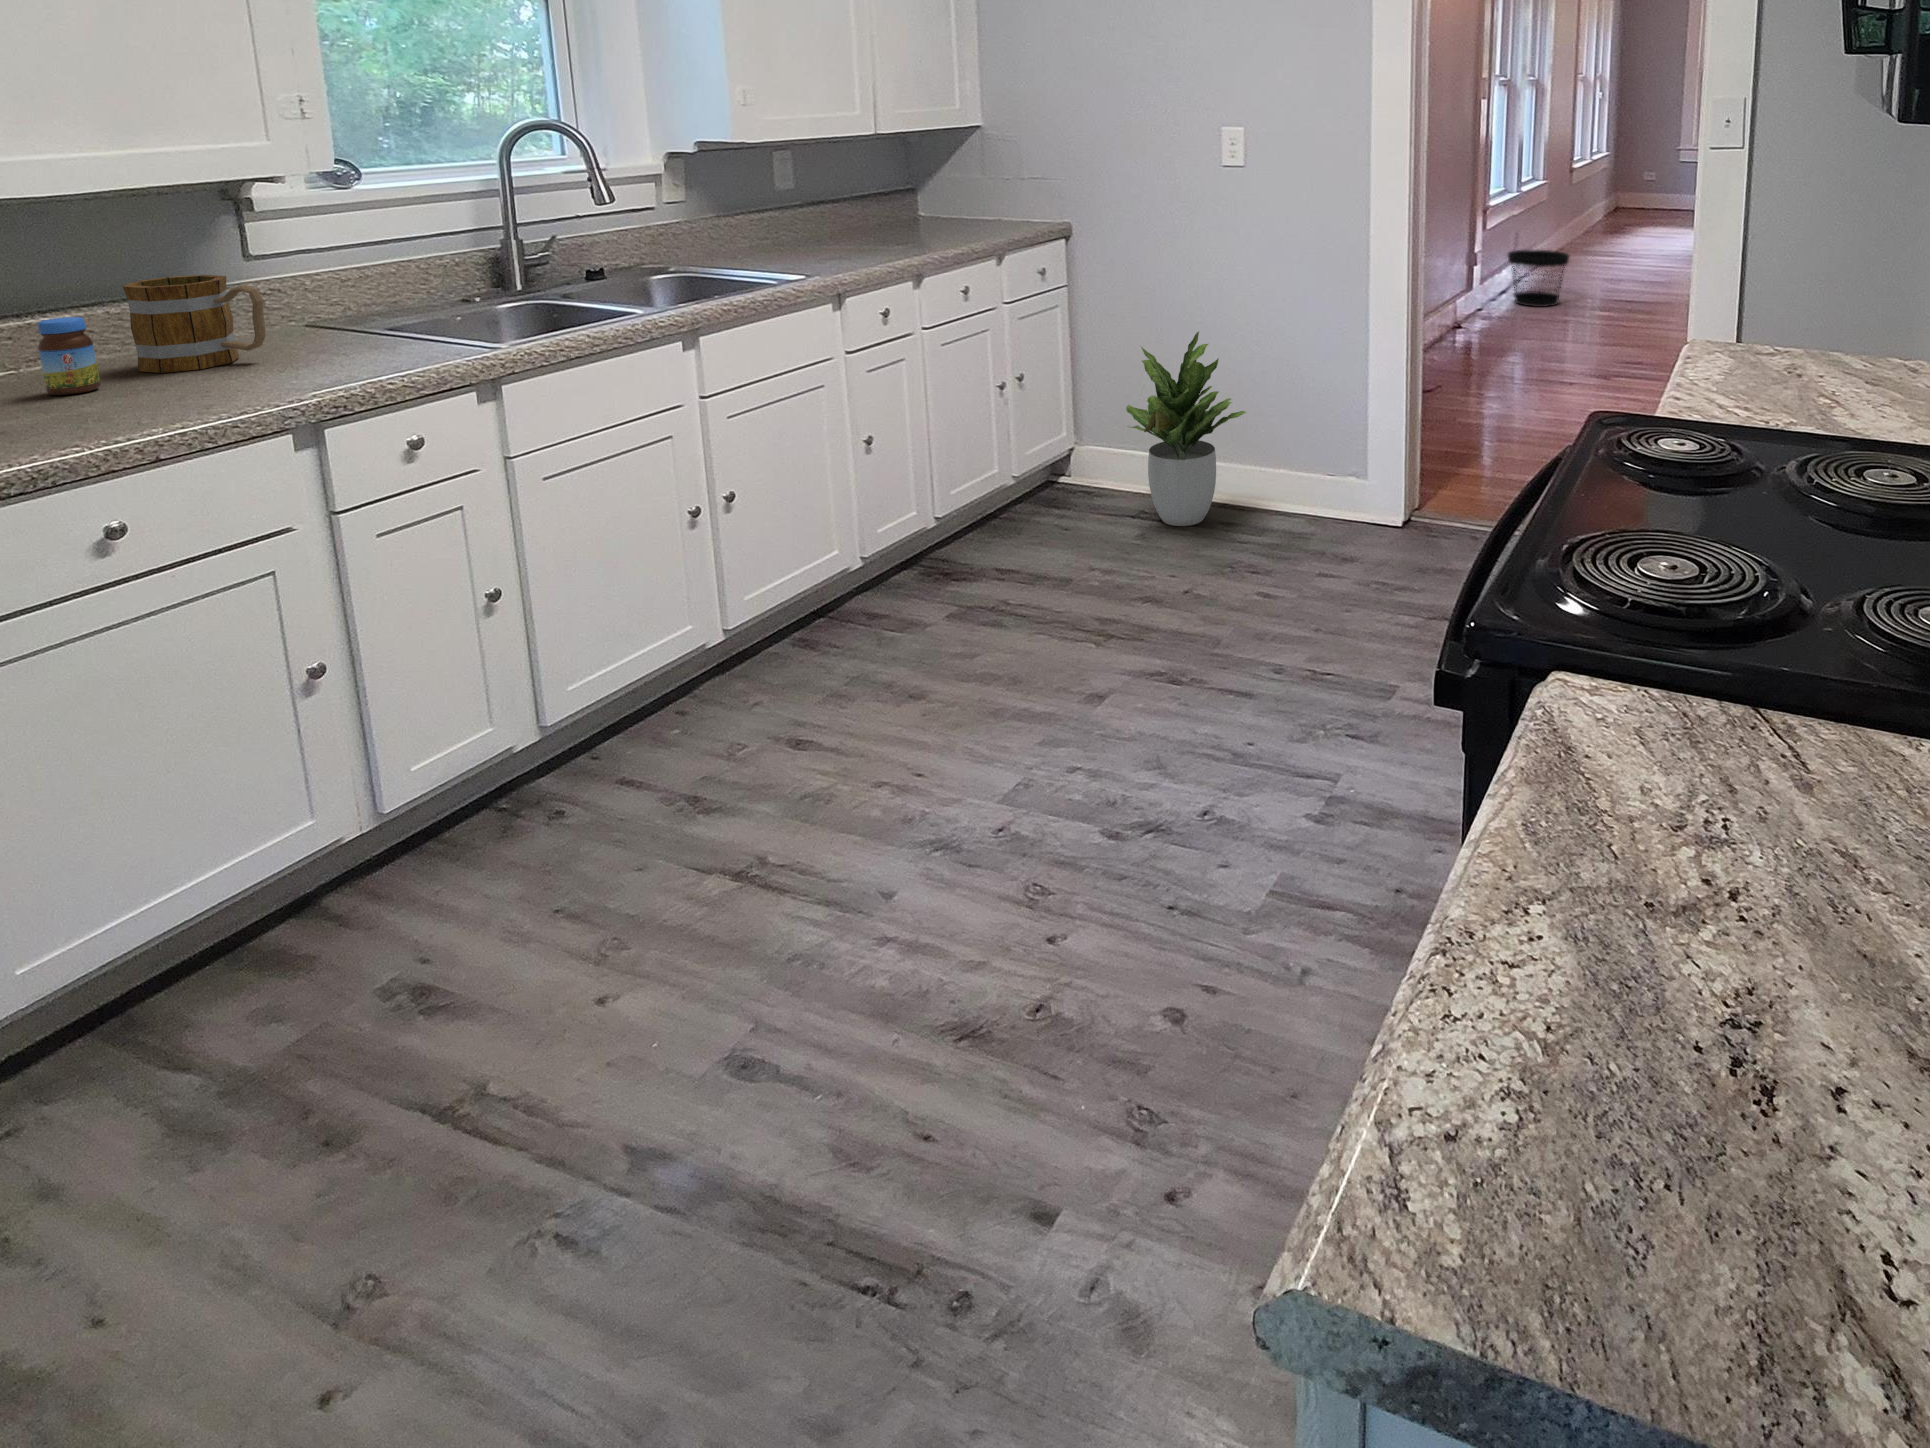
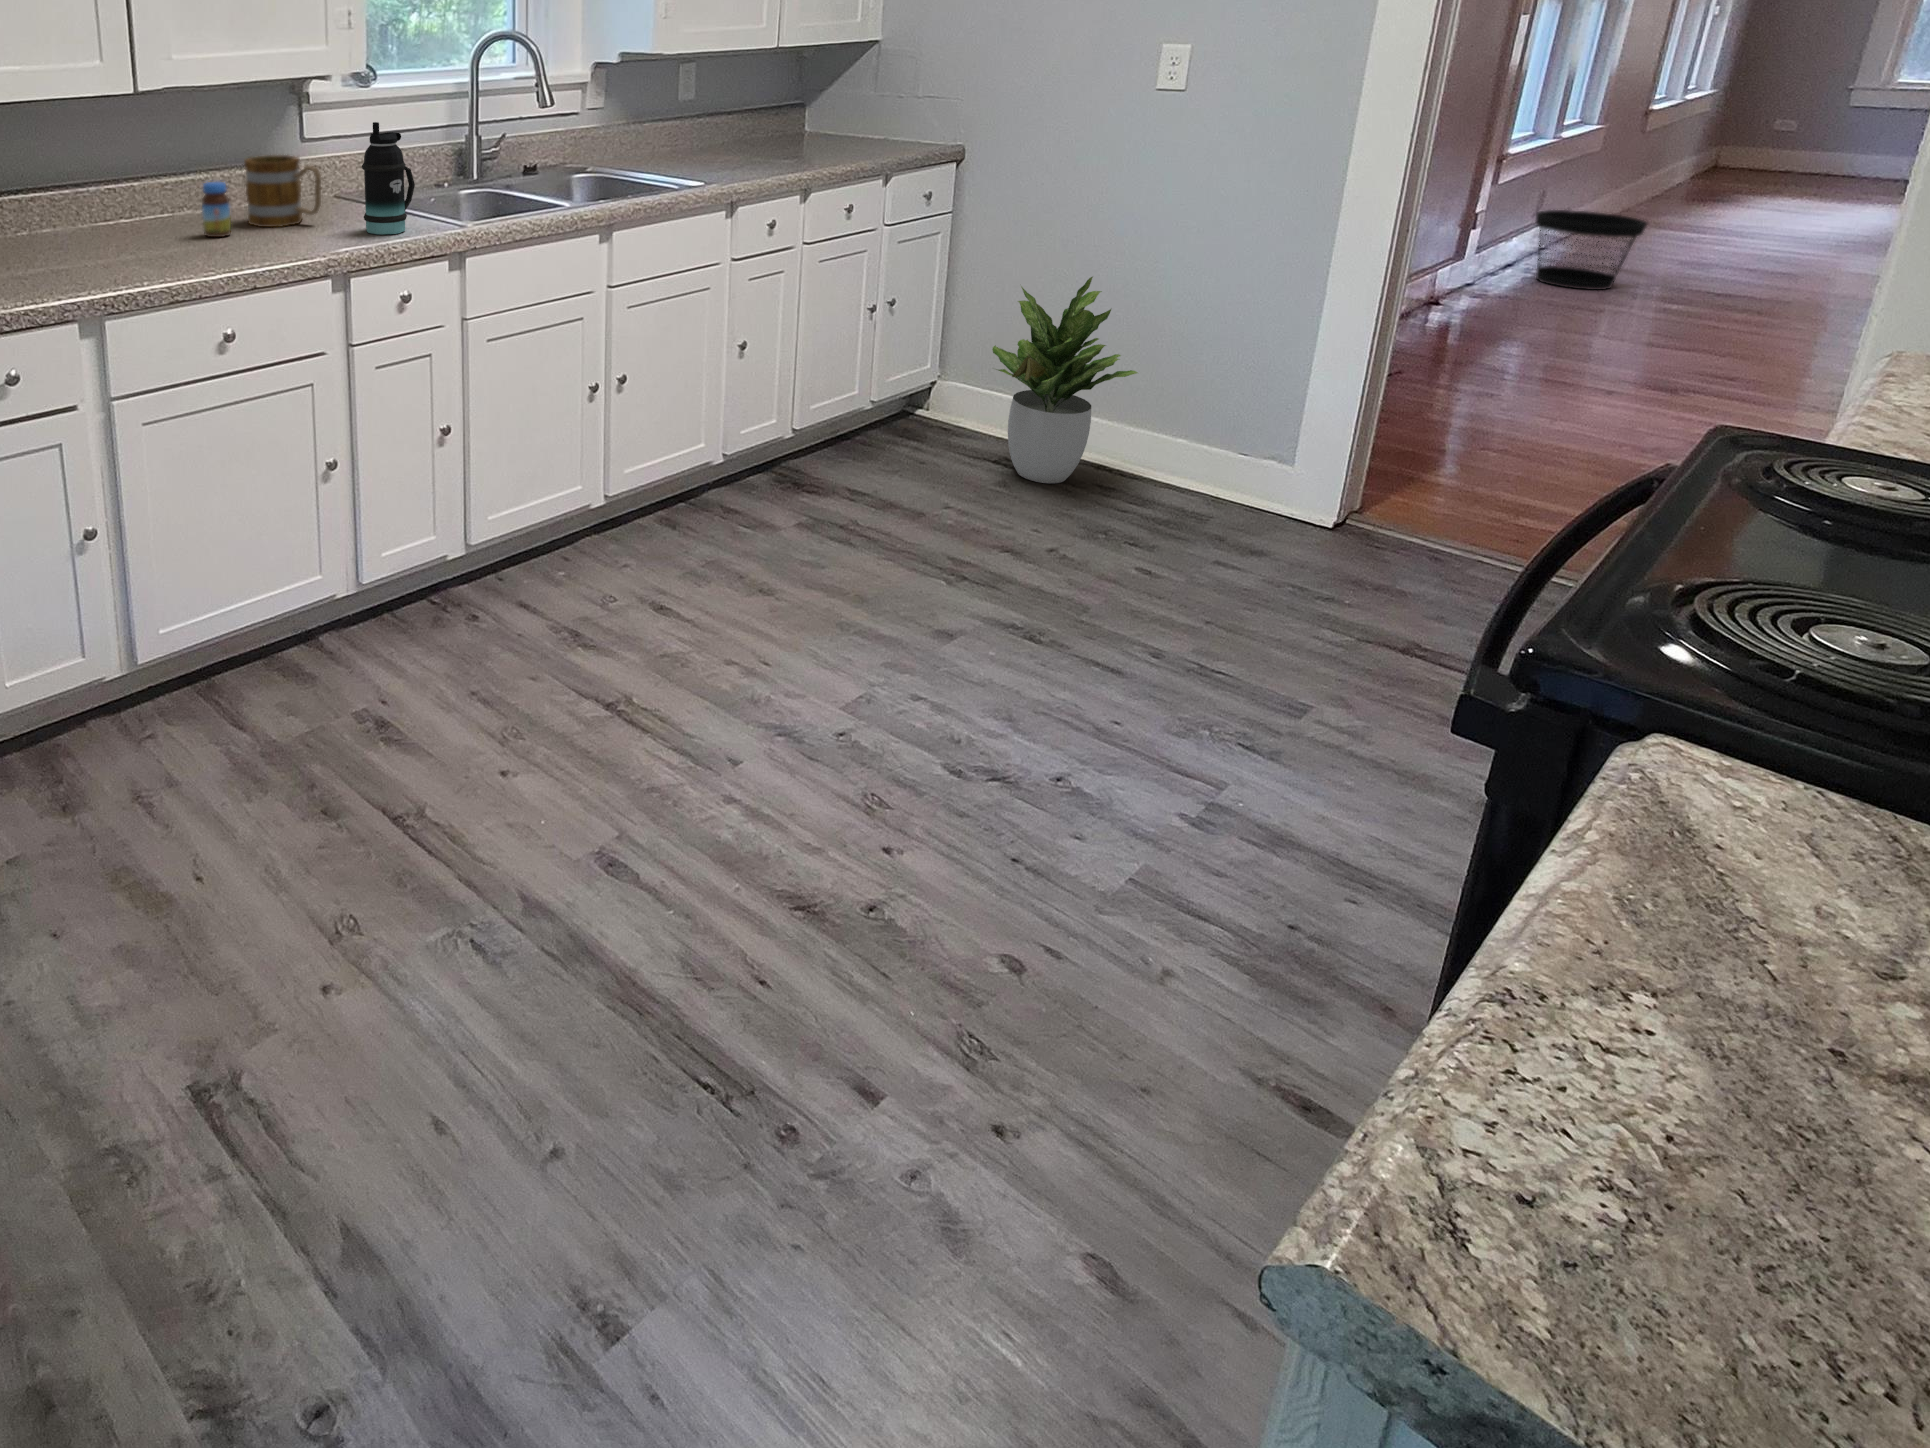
bottle: none [325,224,415,365] -> present [362,122,415,235]

